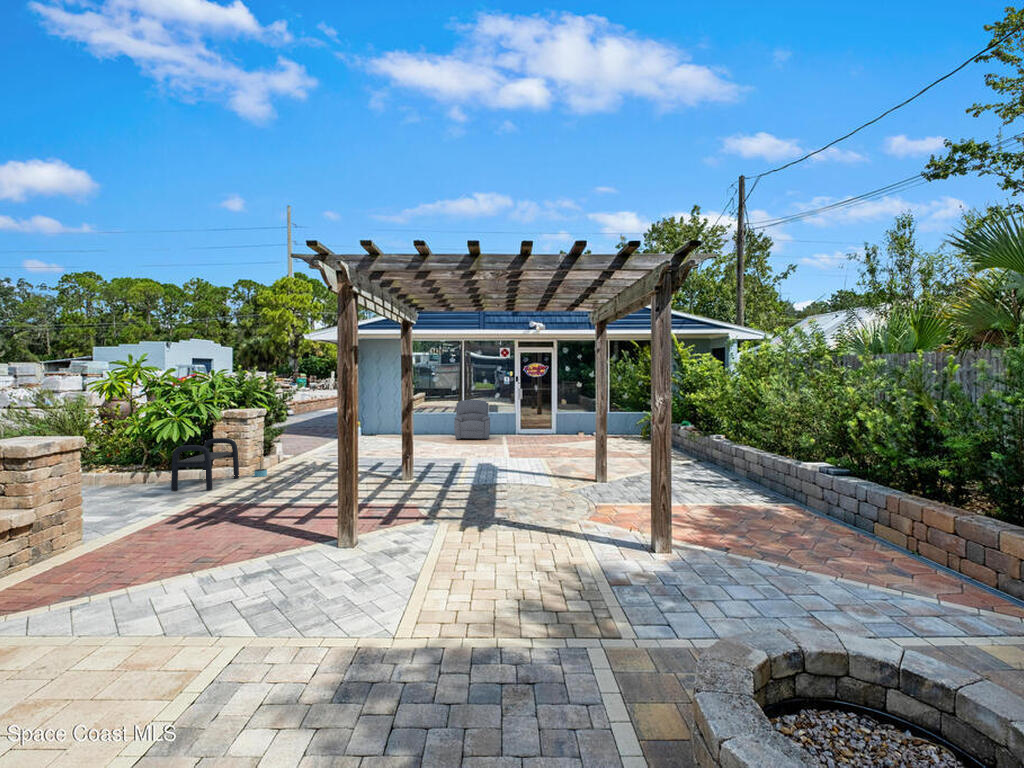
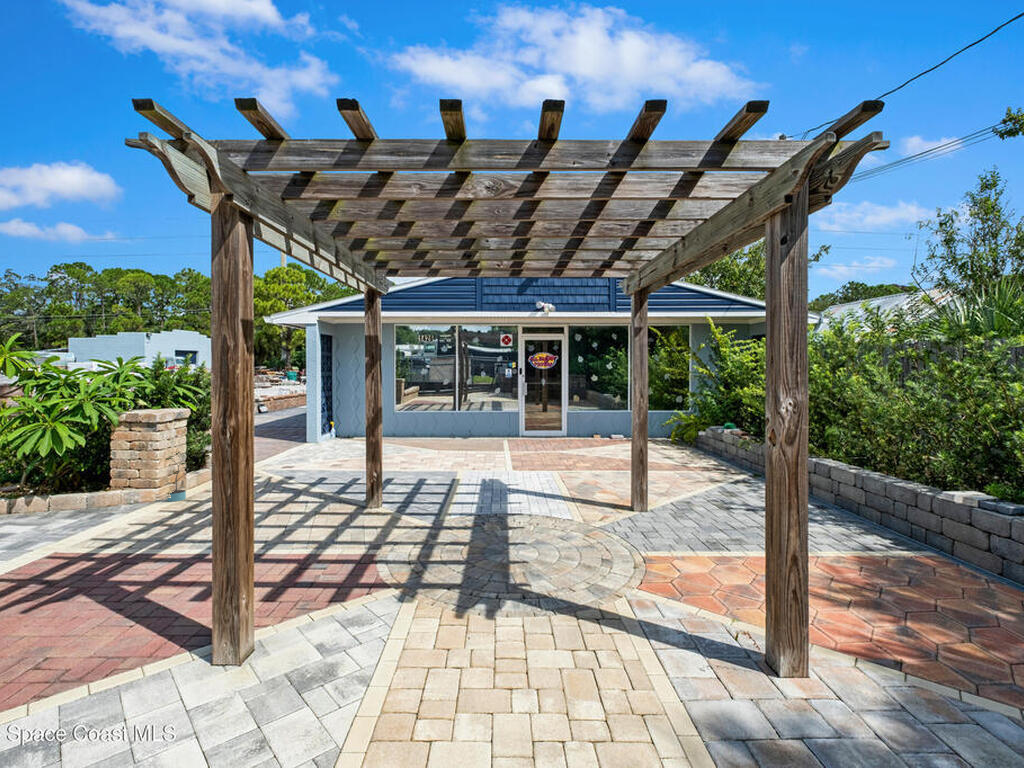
chair: present [454,399,490,440] -> none [446,395,489,444]
bench: present [171,438,239,491] -> none [31,449,145,527]

